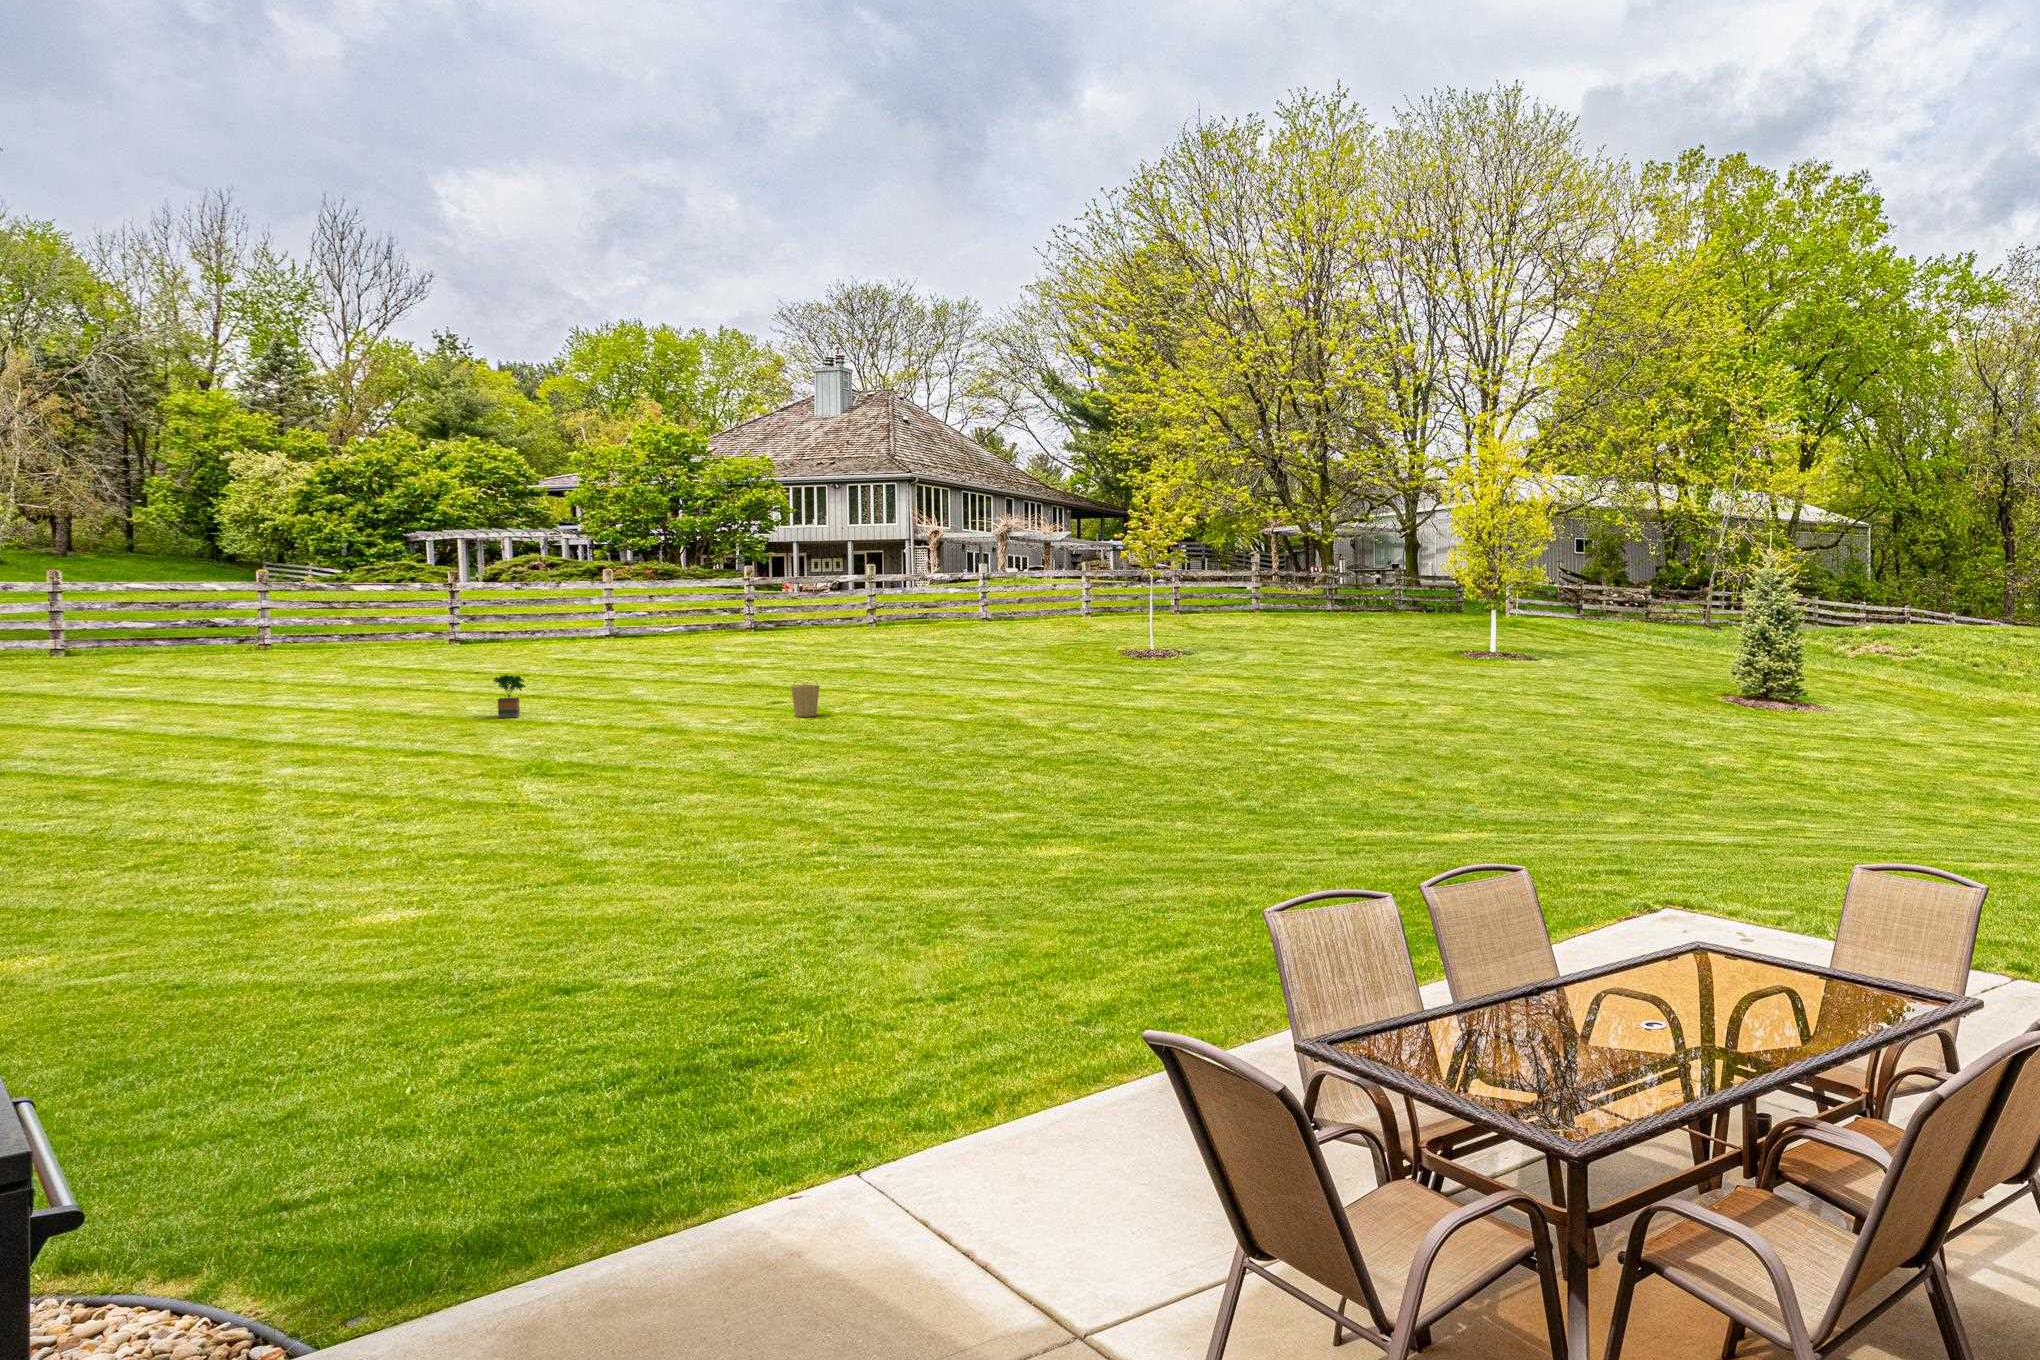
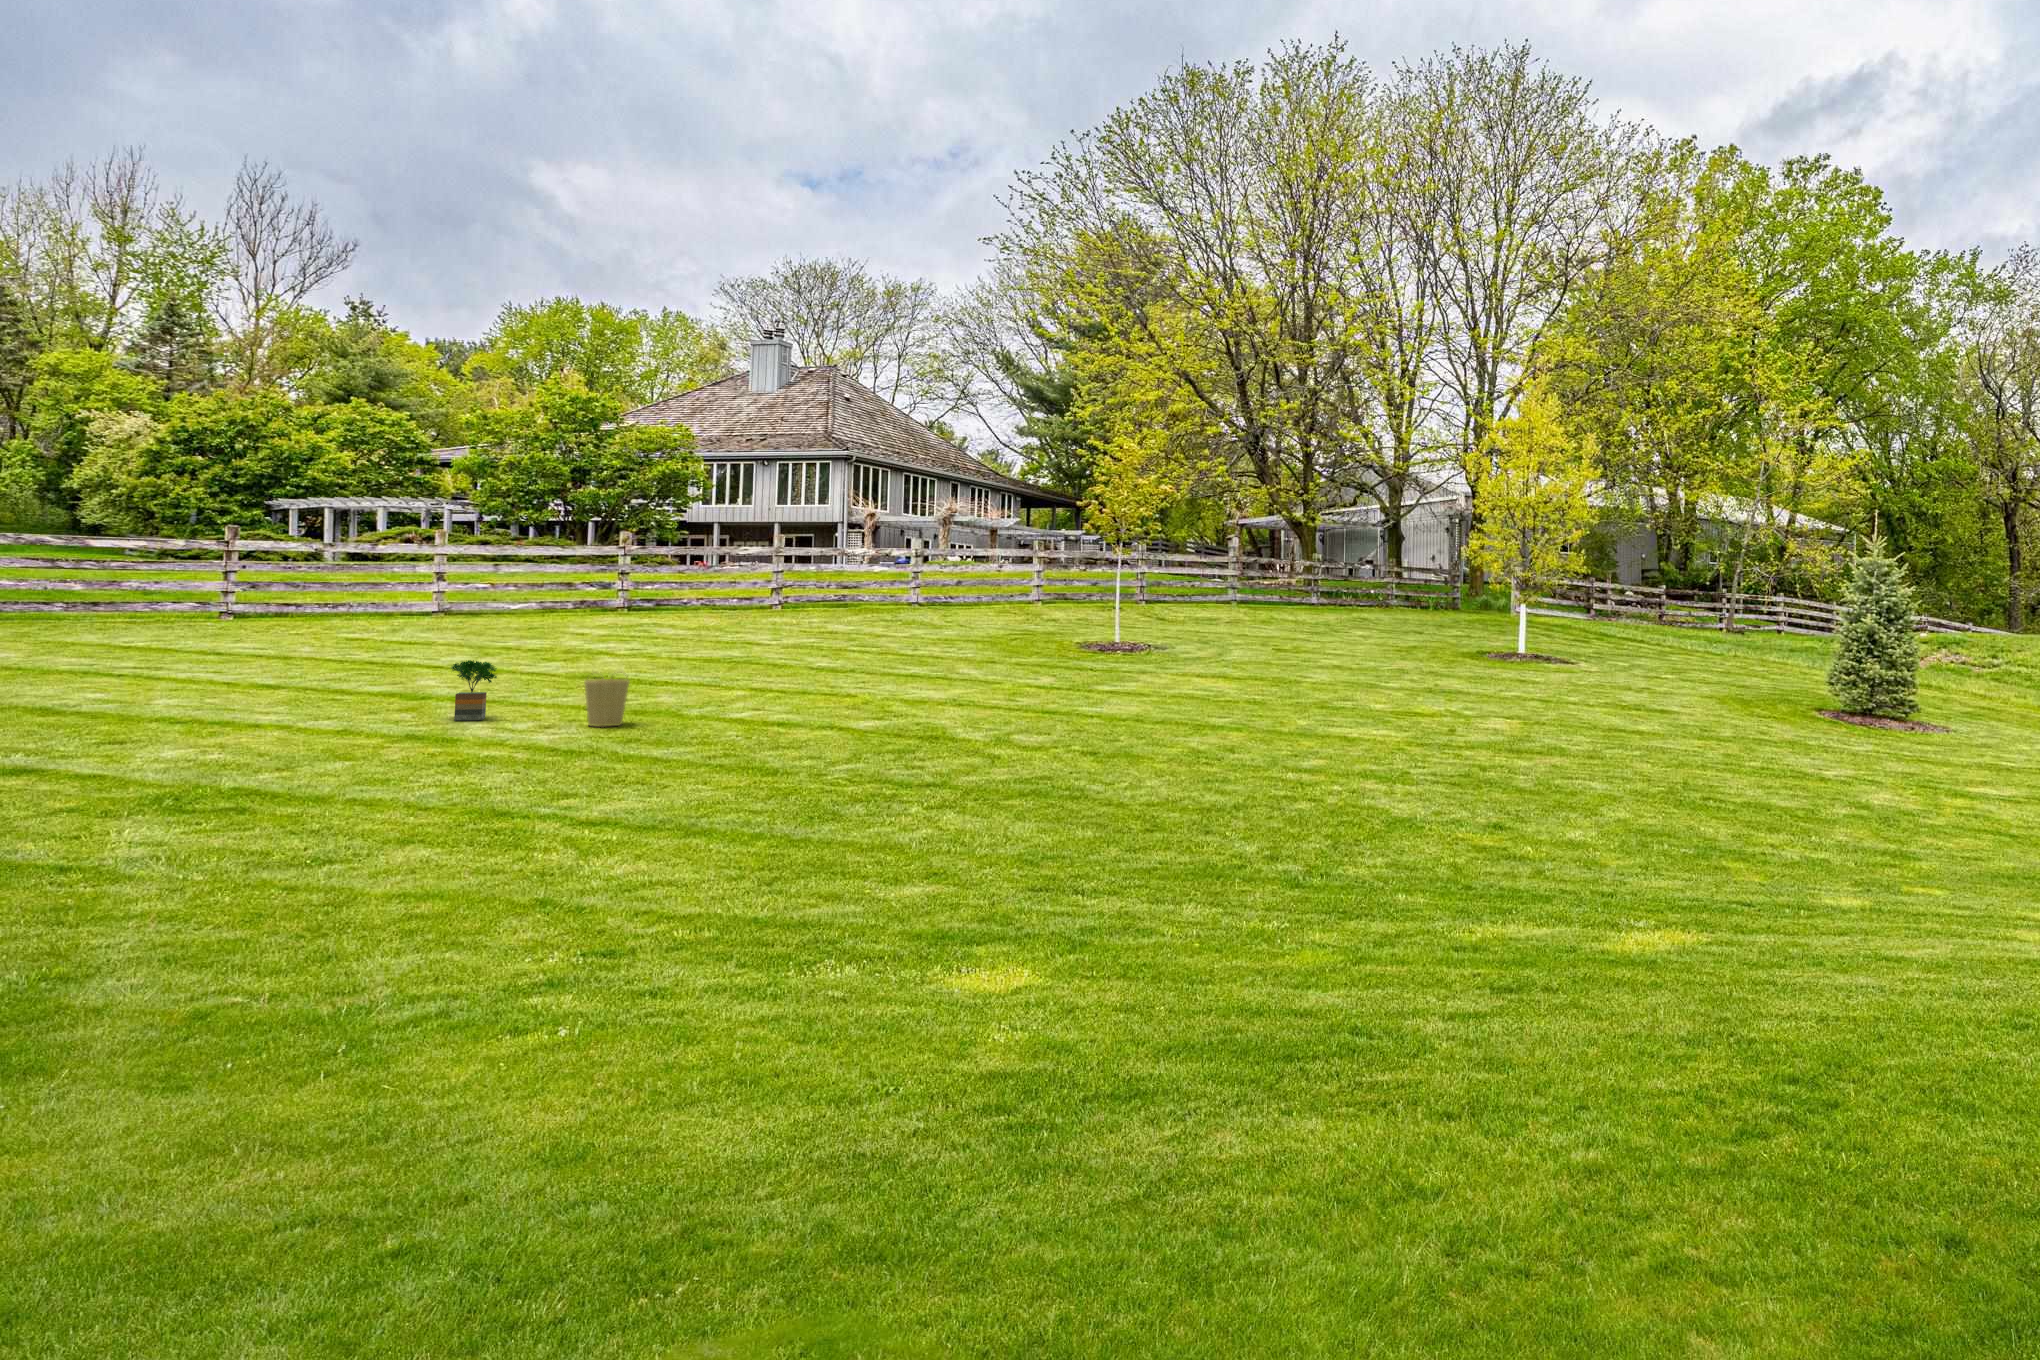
potted tree: present [493,675,525,718] -> present [451,660,497,720]

